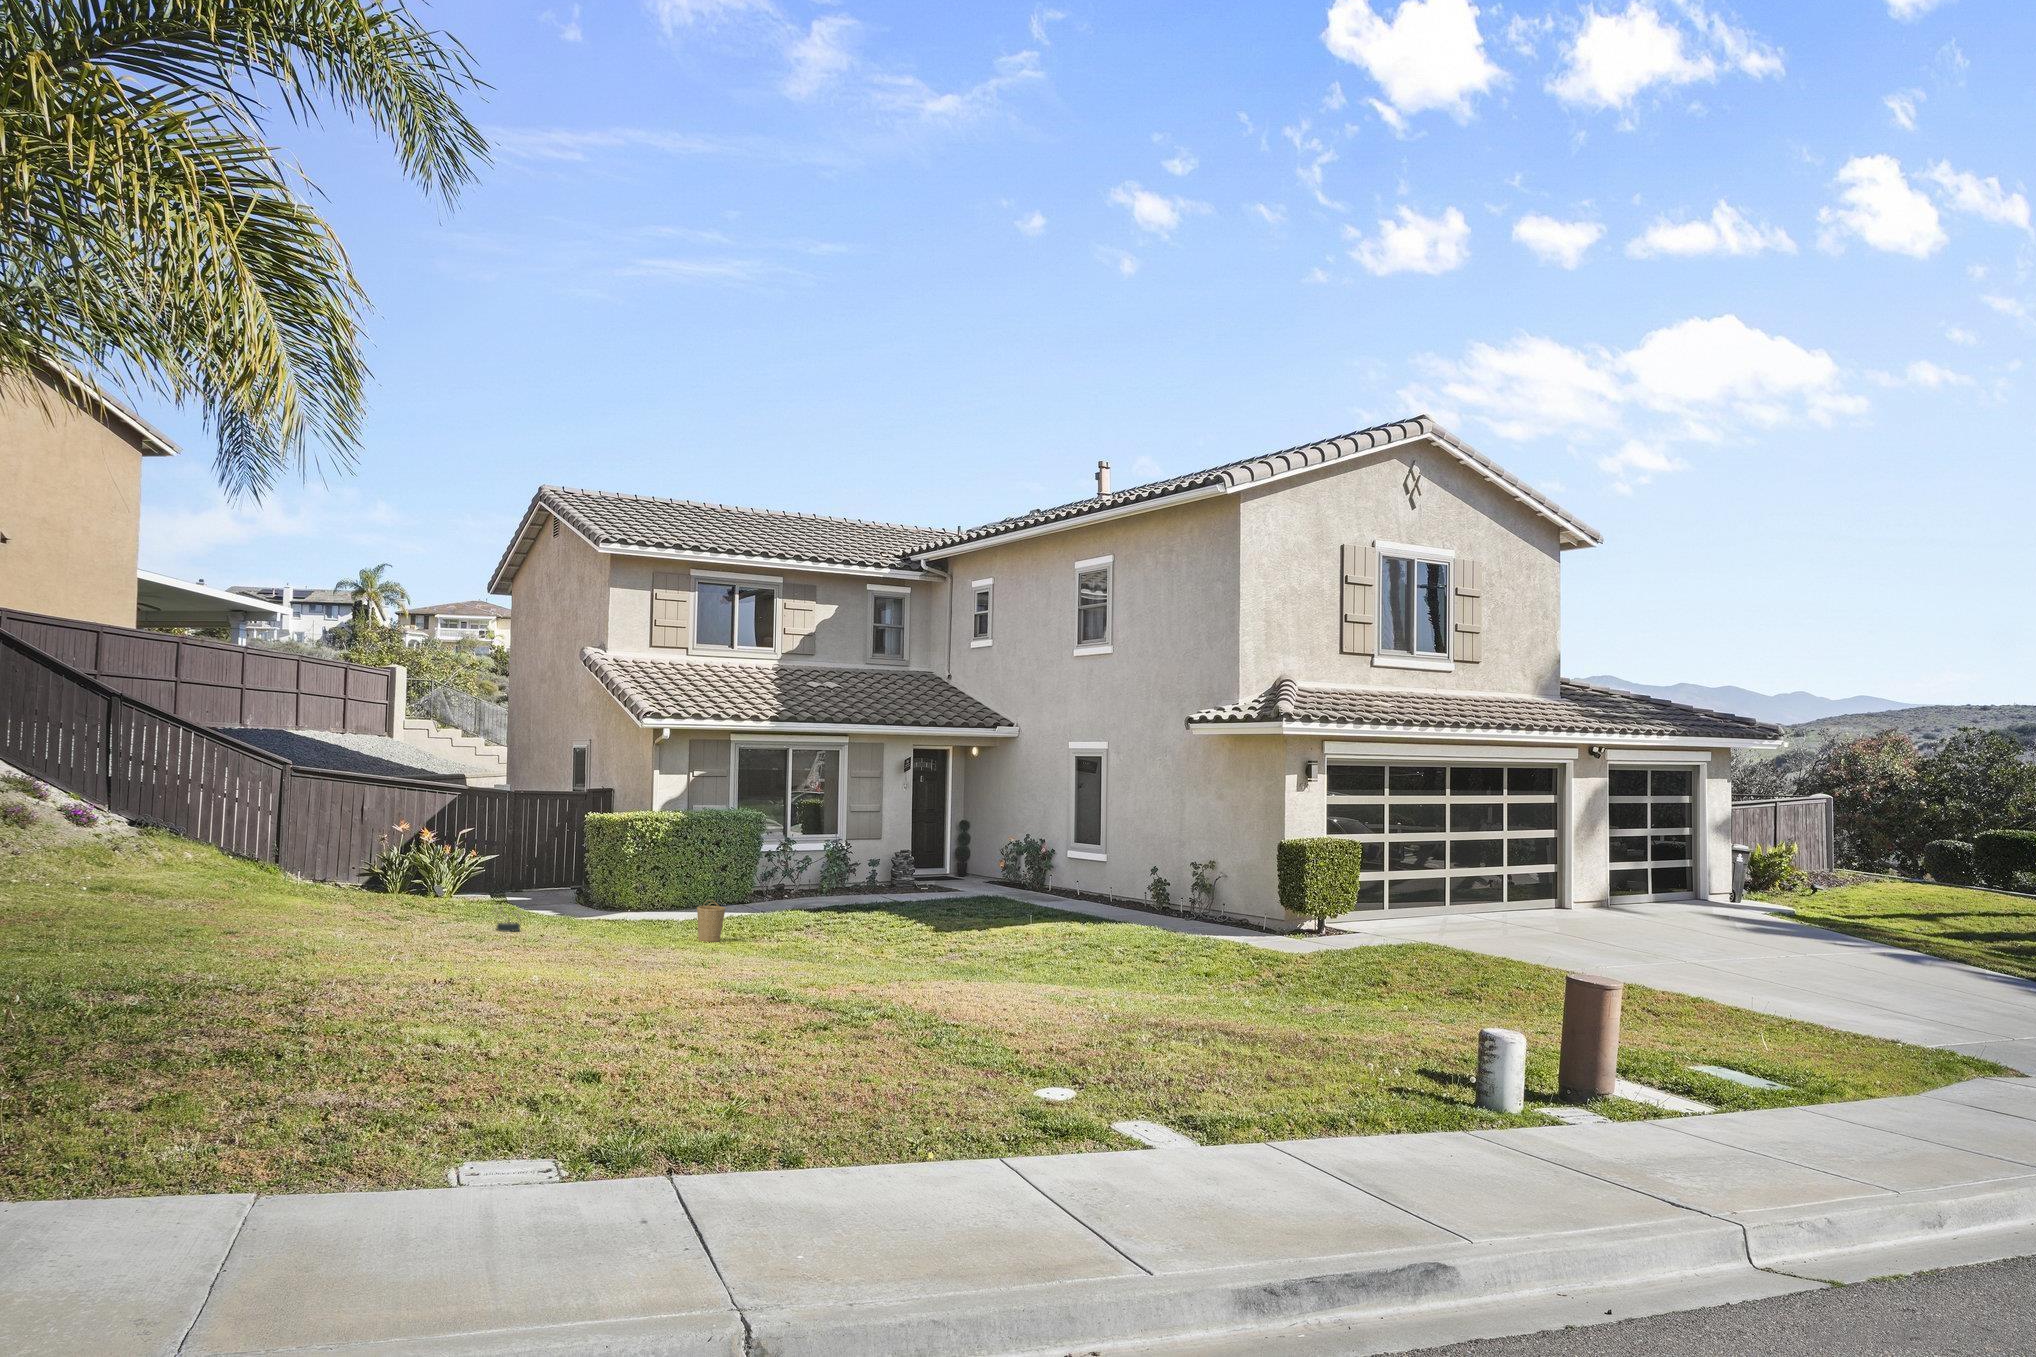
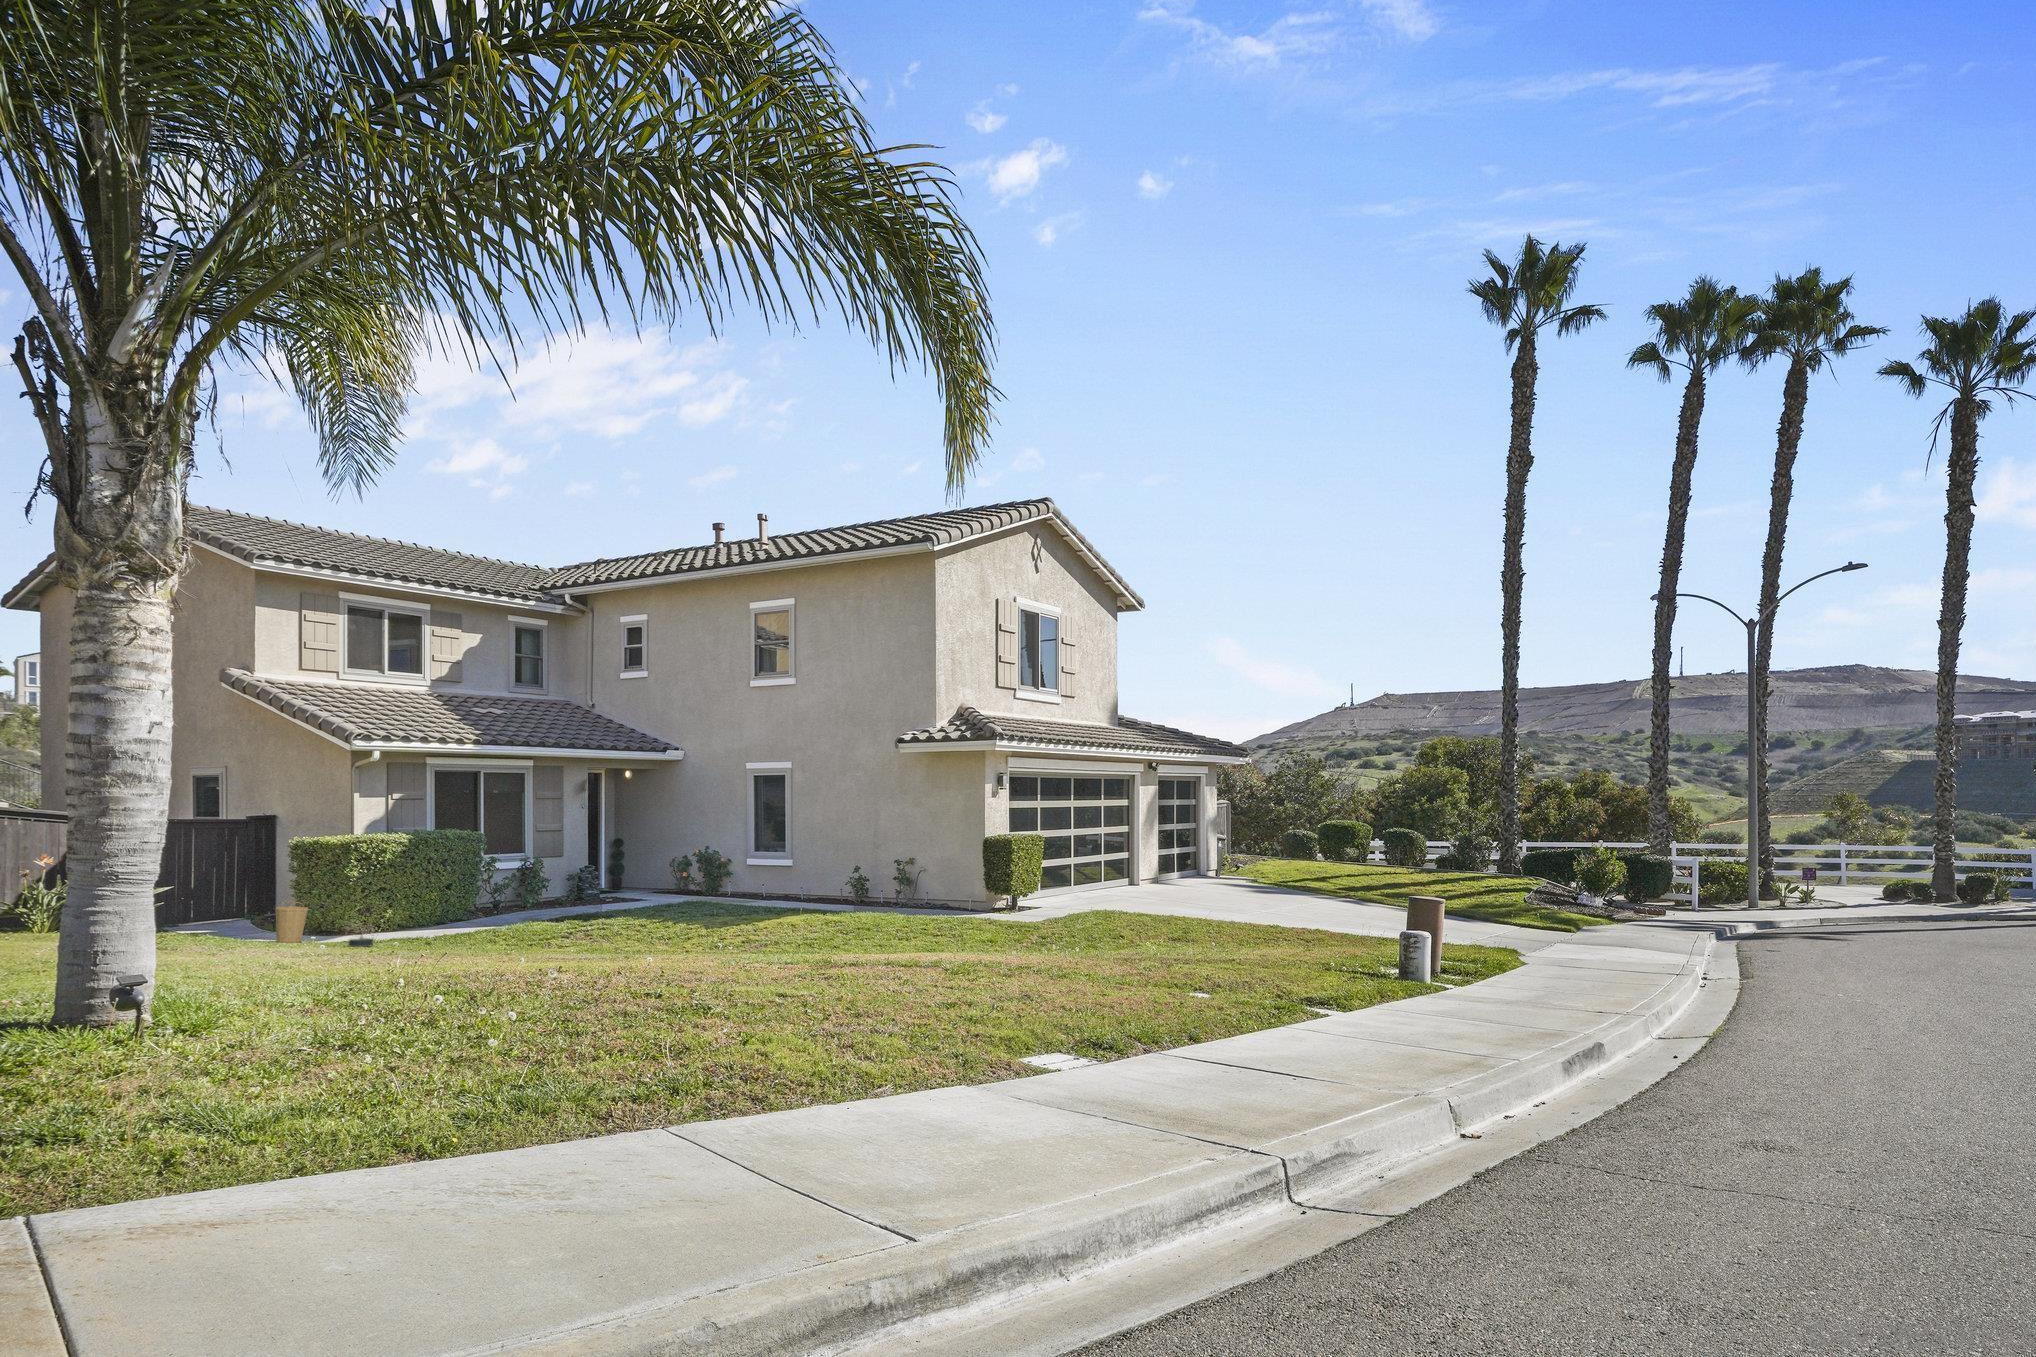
basket: present [697,900,726,942] -> present [275,900,308,943]

